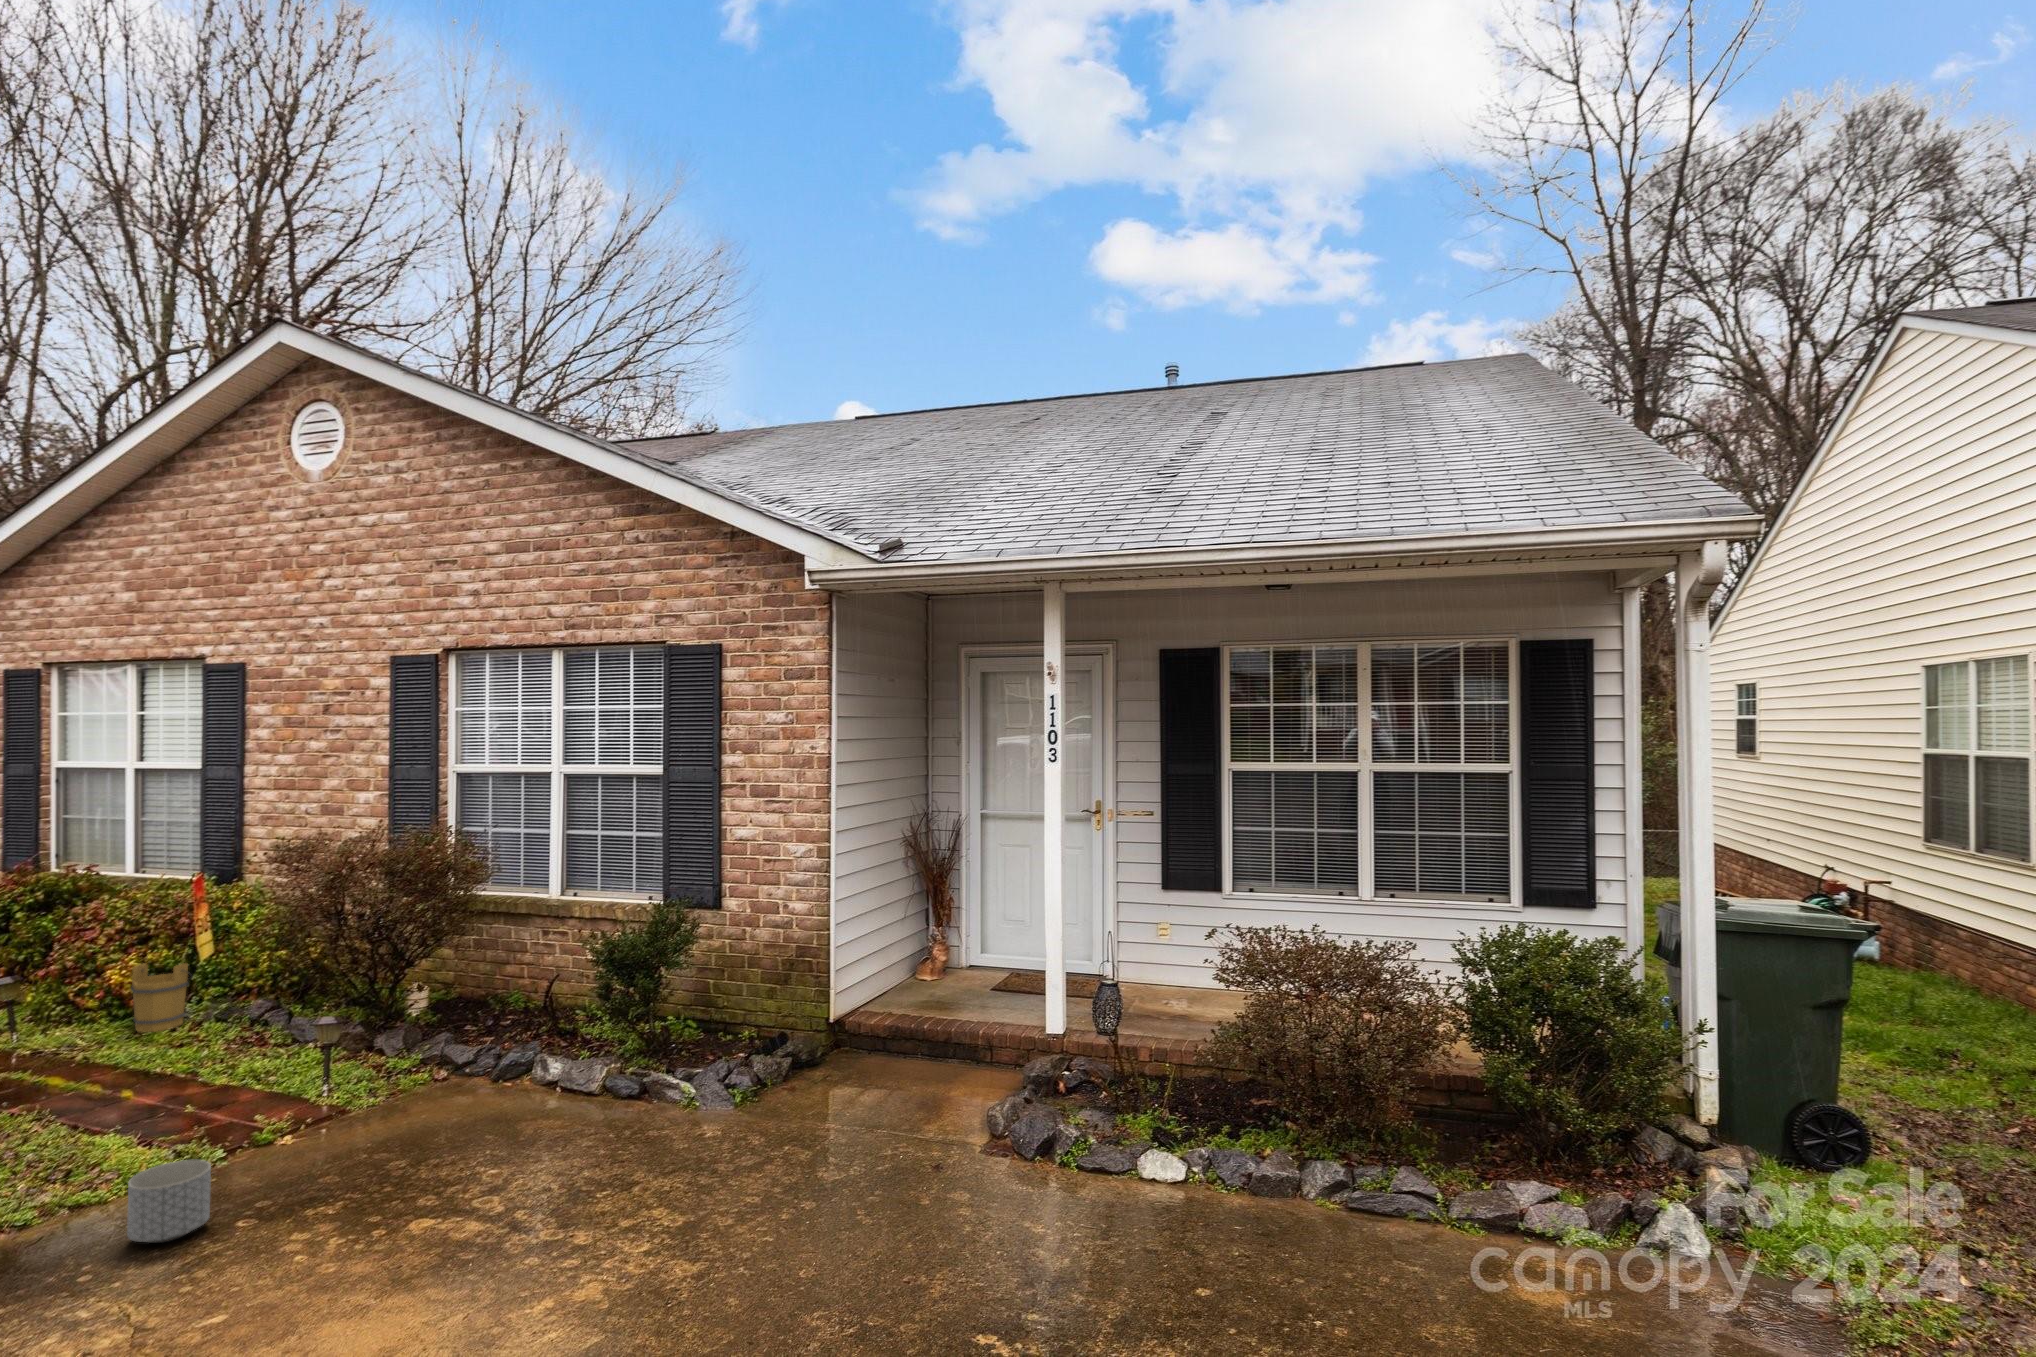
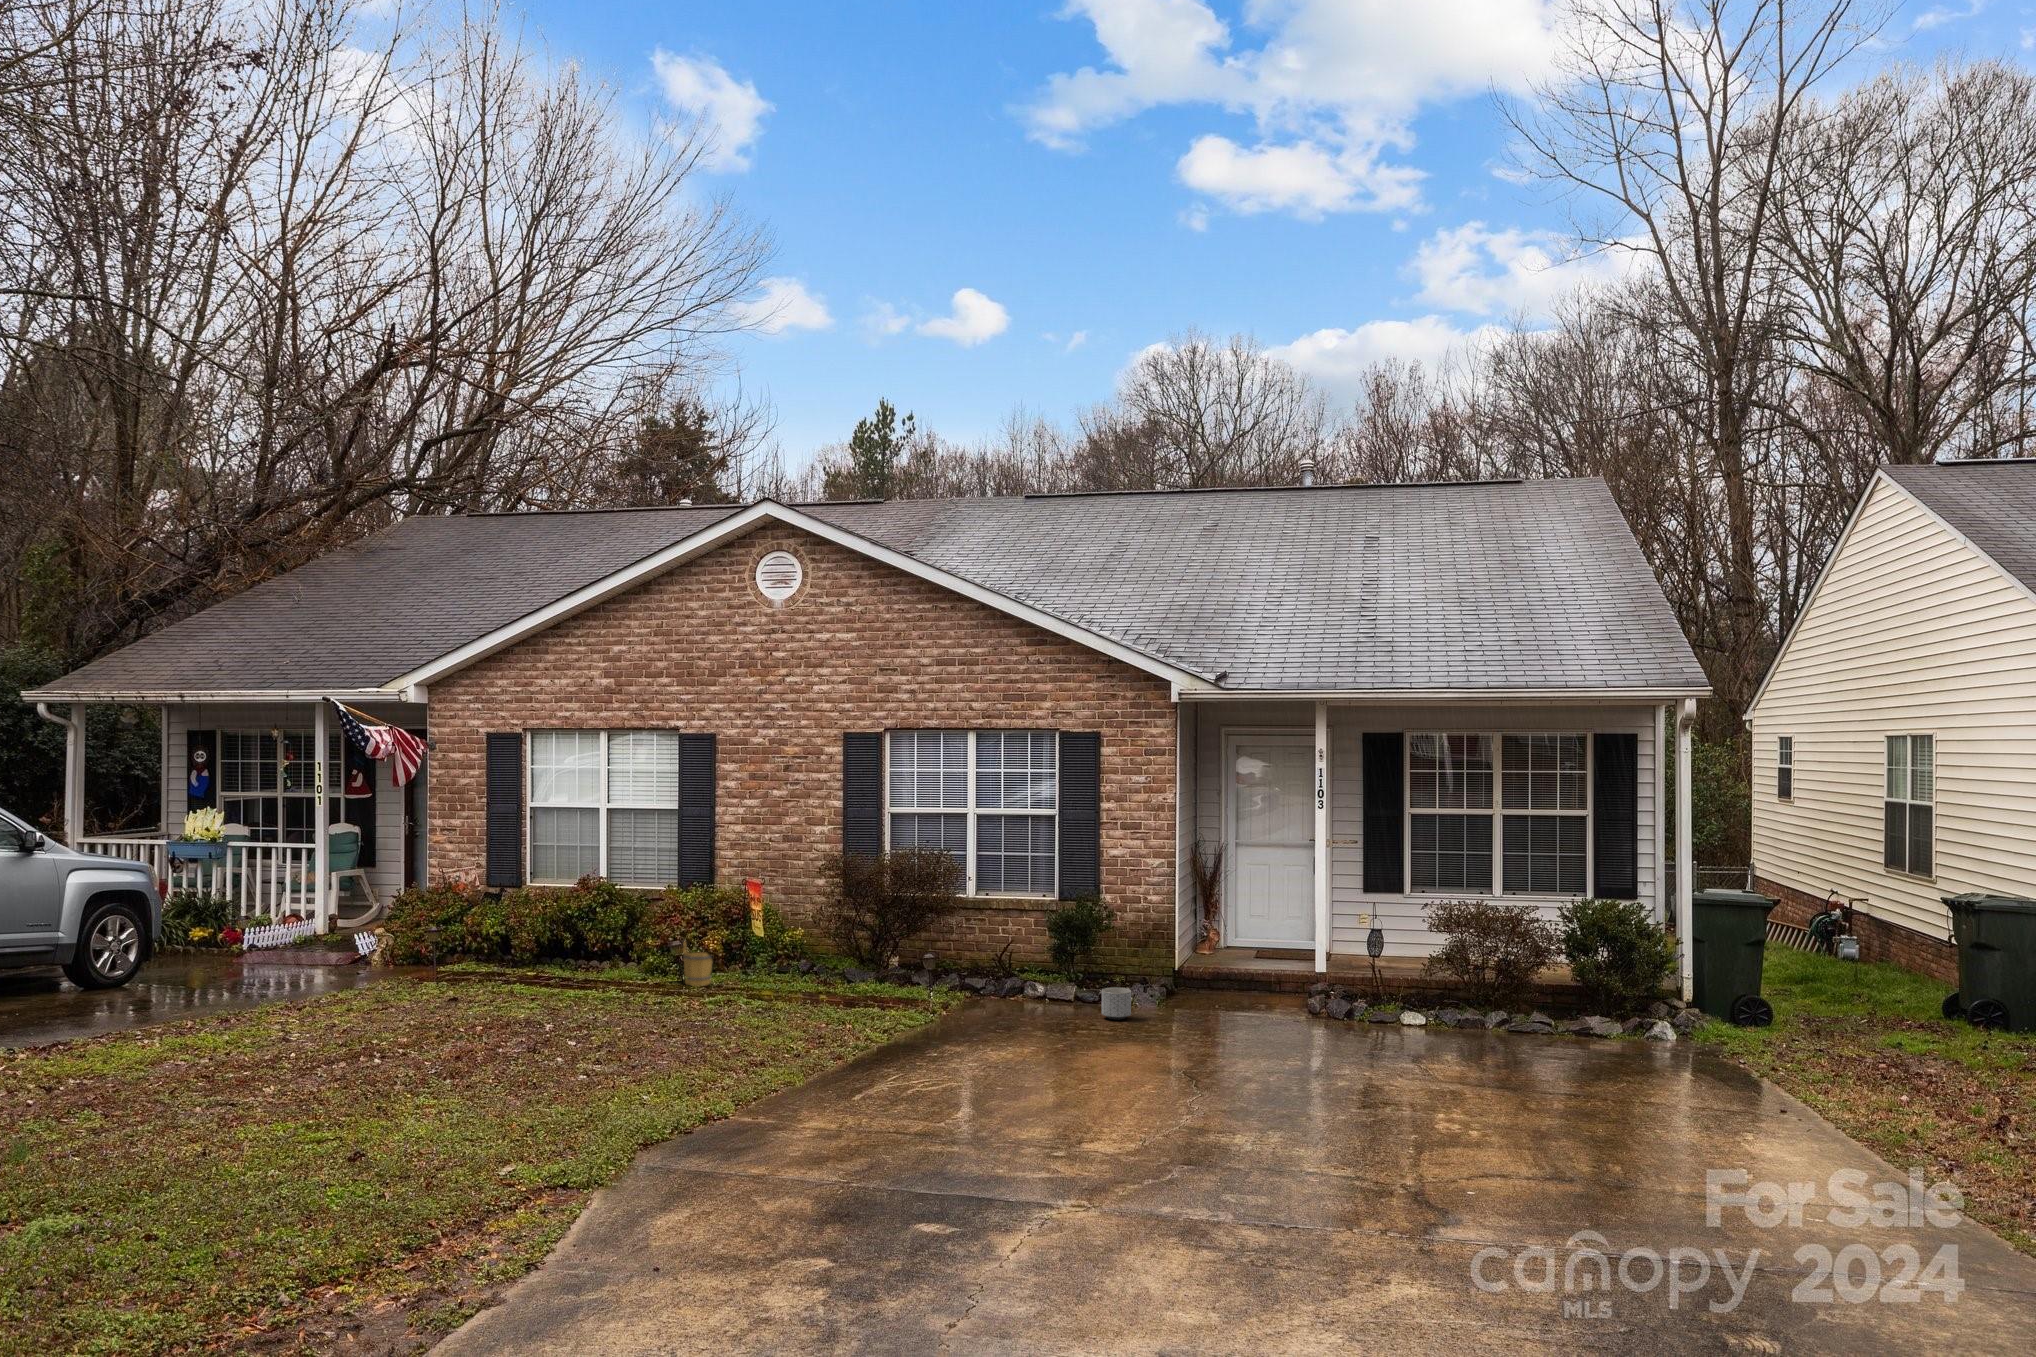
planter: present [127,1160,211,1243] -> present [1101,988,1131,1020]

